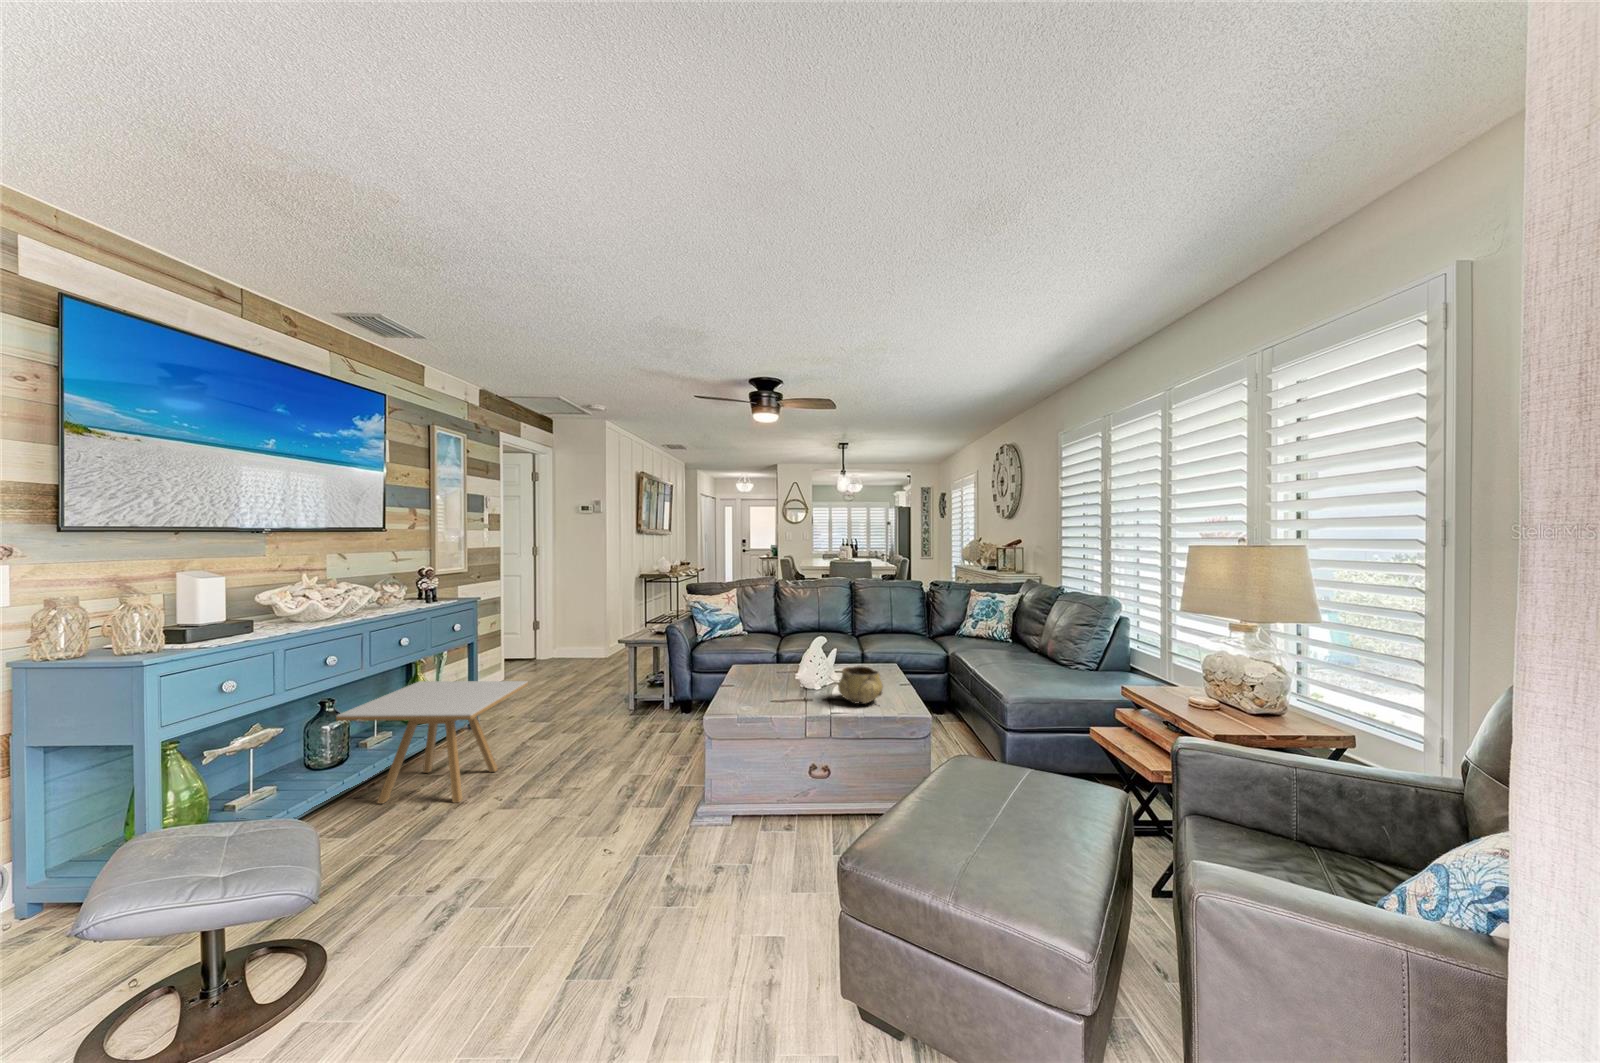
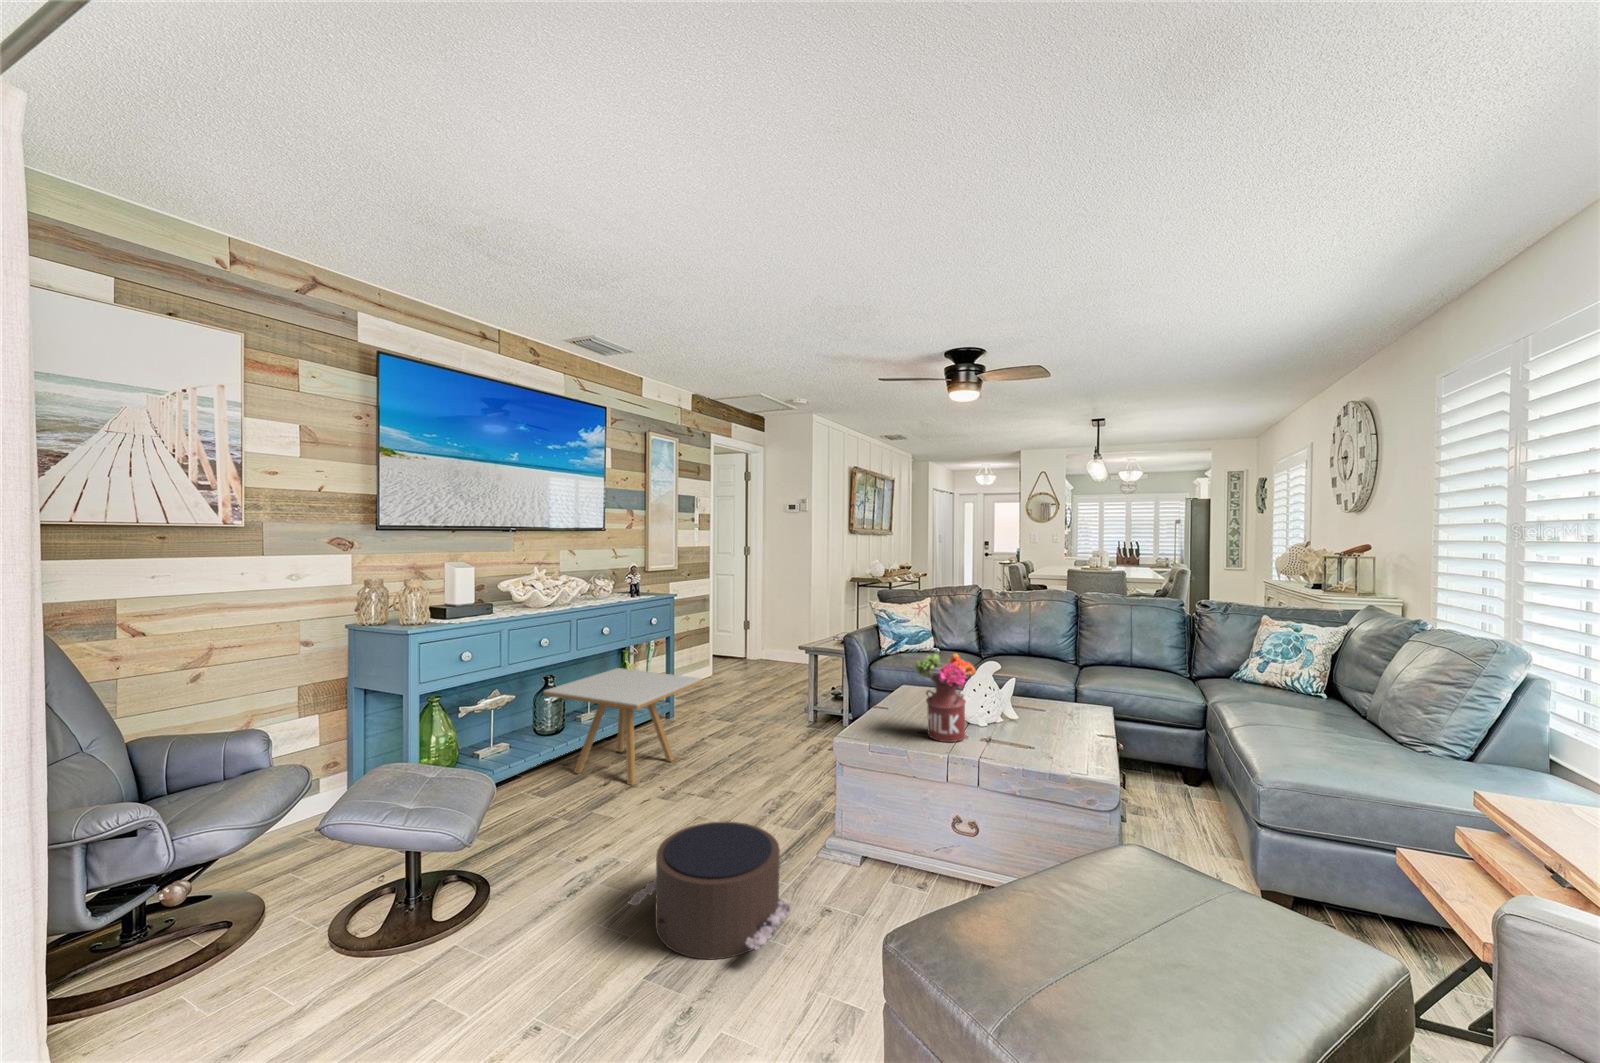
flower arrangement: none [763,630,814,706] -> present [915,653,976,742]
decorative bowl: present [838,666,883,704] -> none [1005,705,1064,753]
pouf: none [521,808,693,946] -> present [628,822,793,959]

